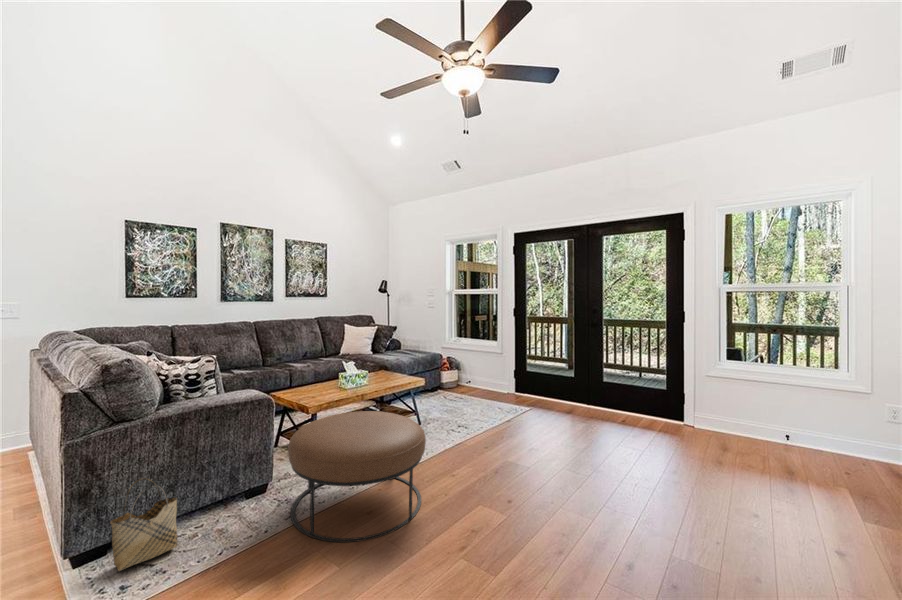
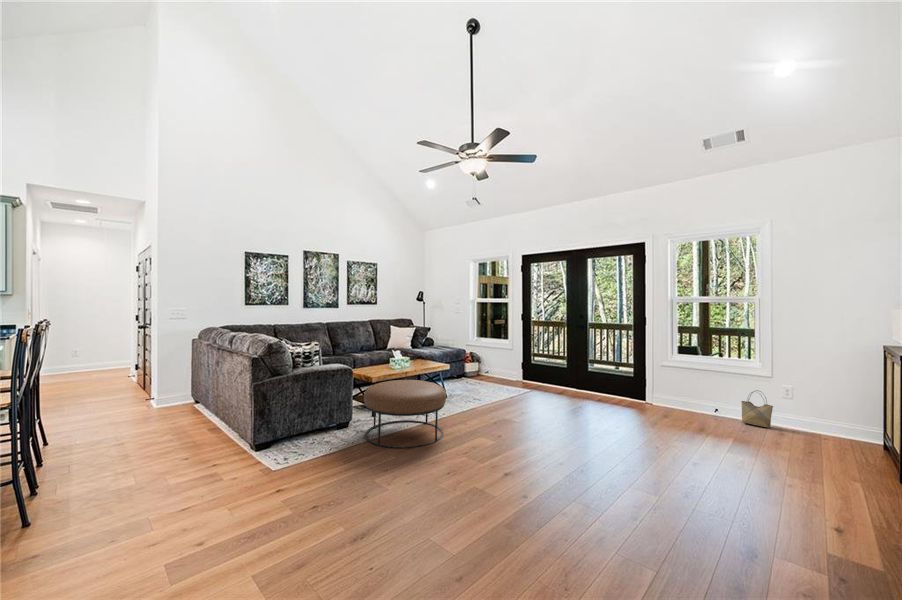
woven basket: present [111,478,178,571] -> present [741,391,773,428]

